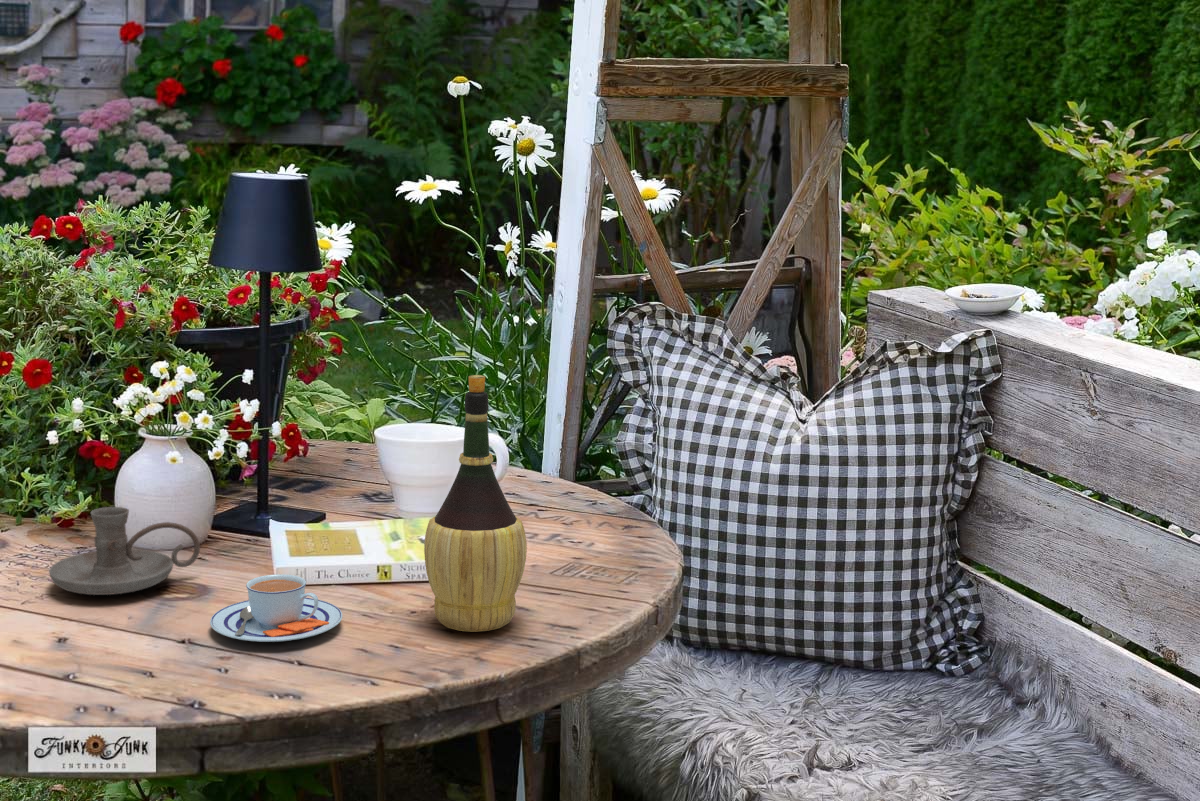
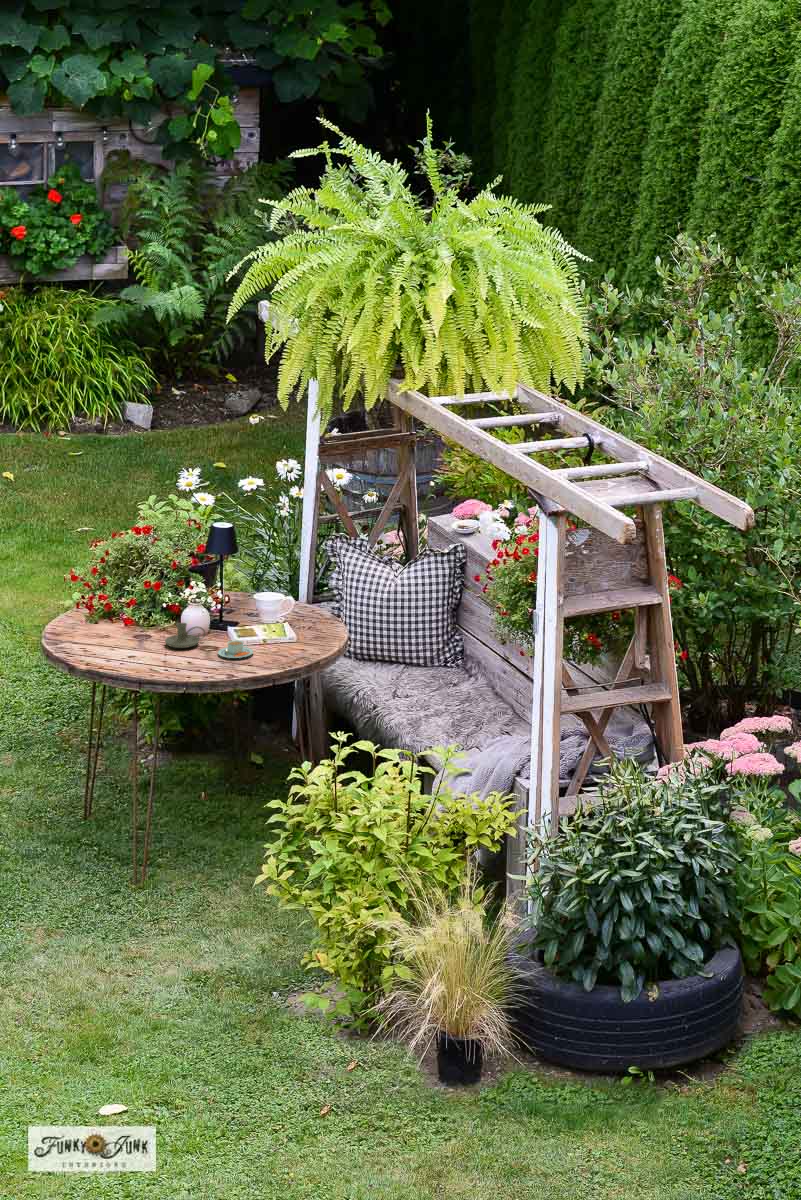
wine bottle: present [424,375,527,632] -> none [275,584,303,654]

